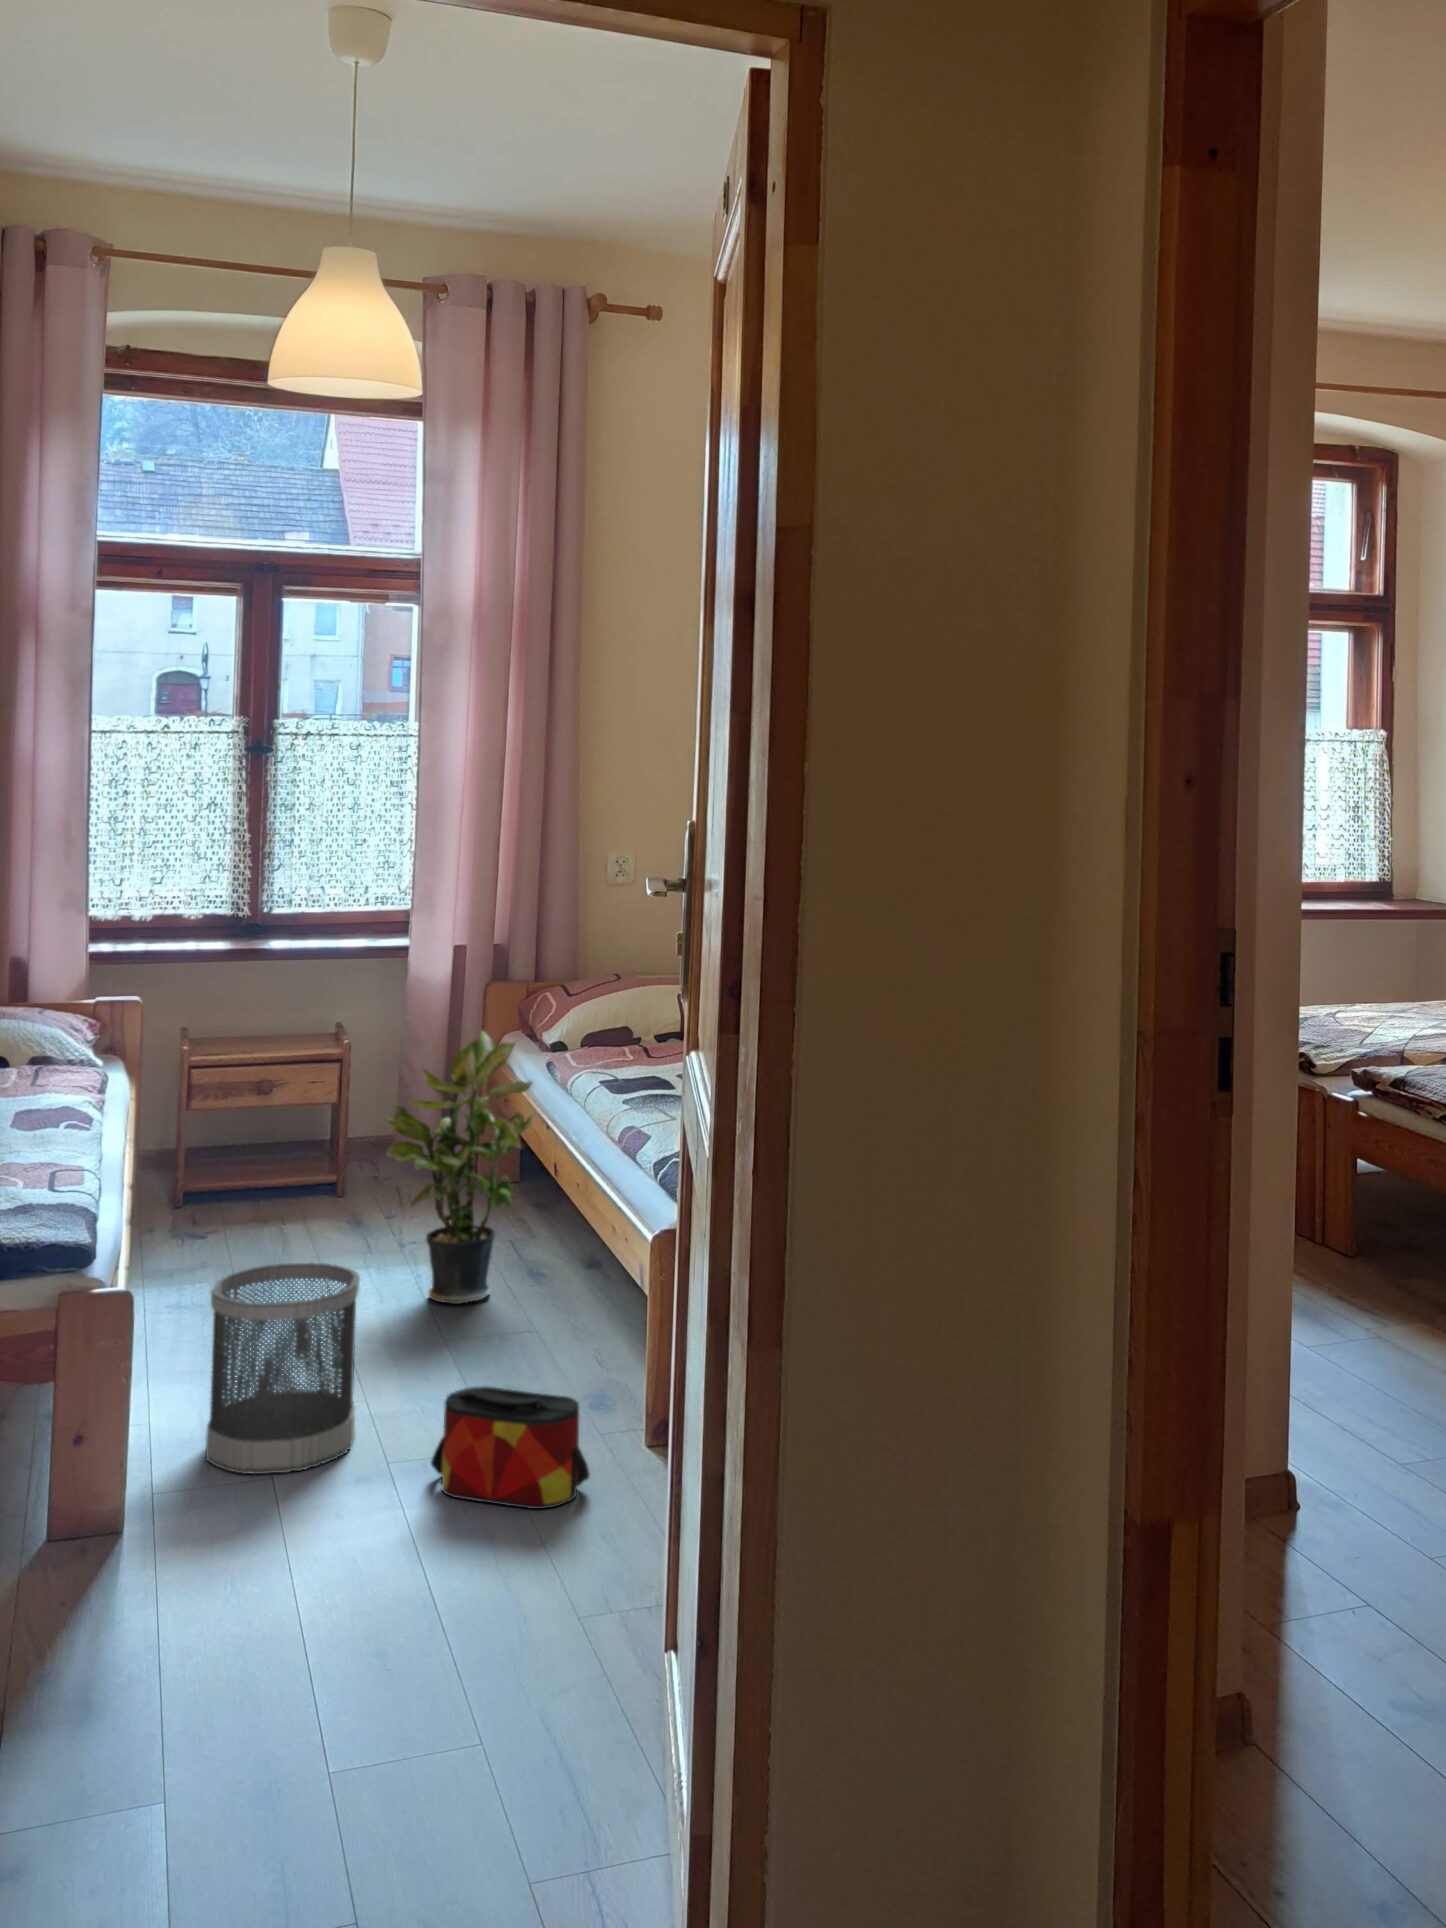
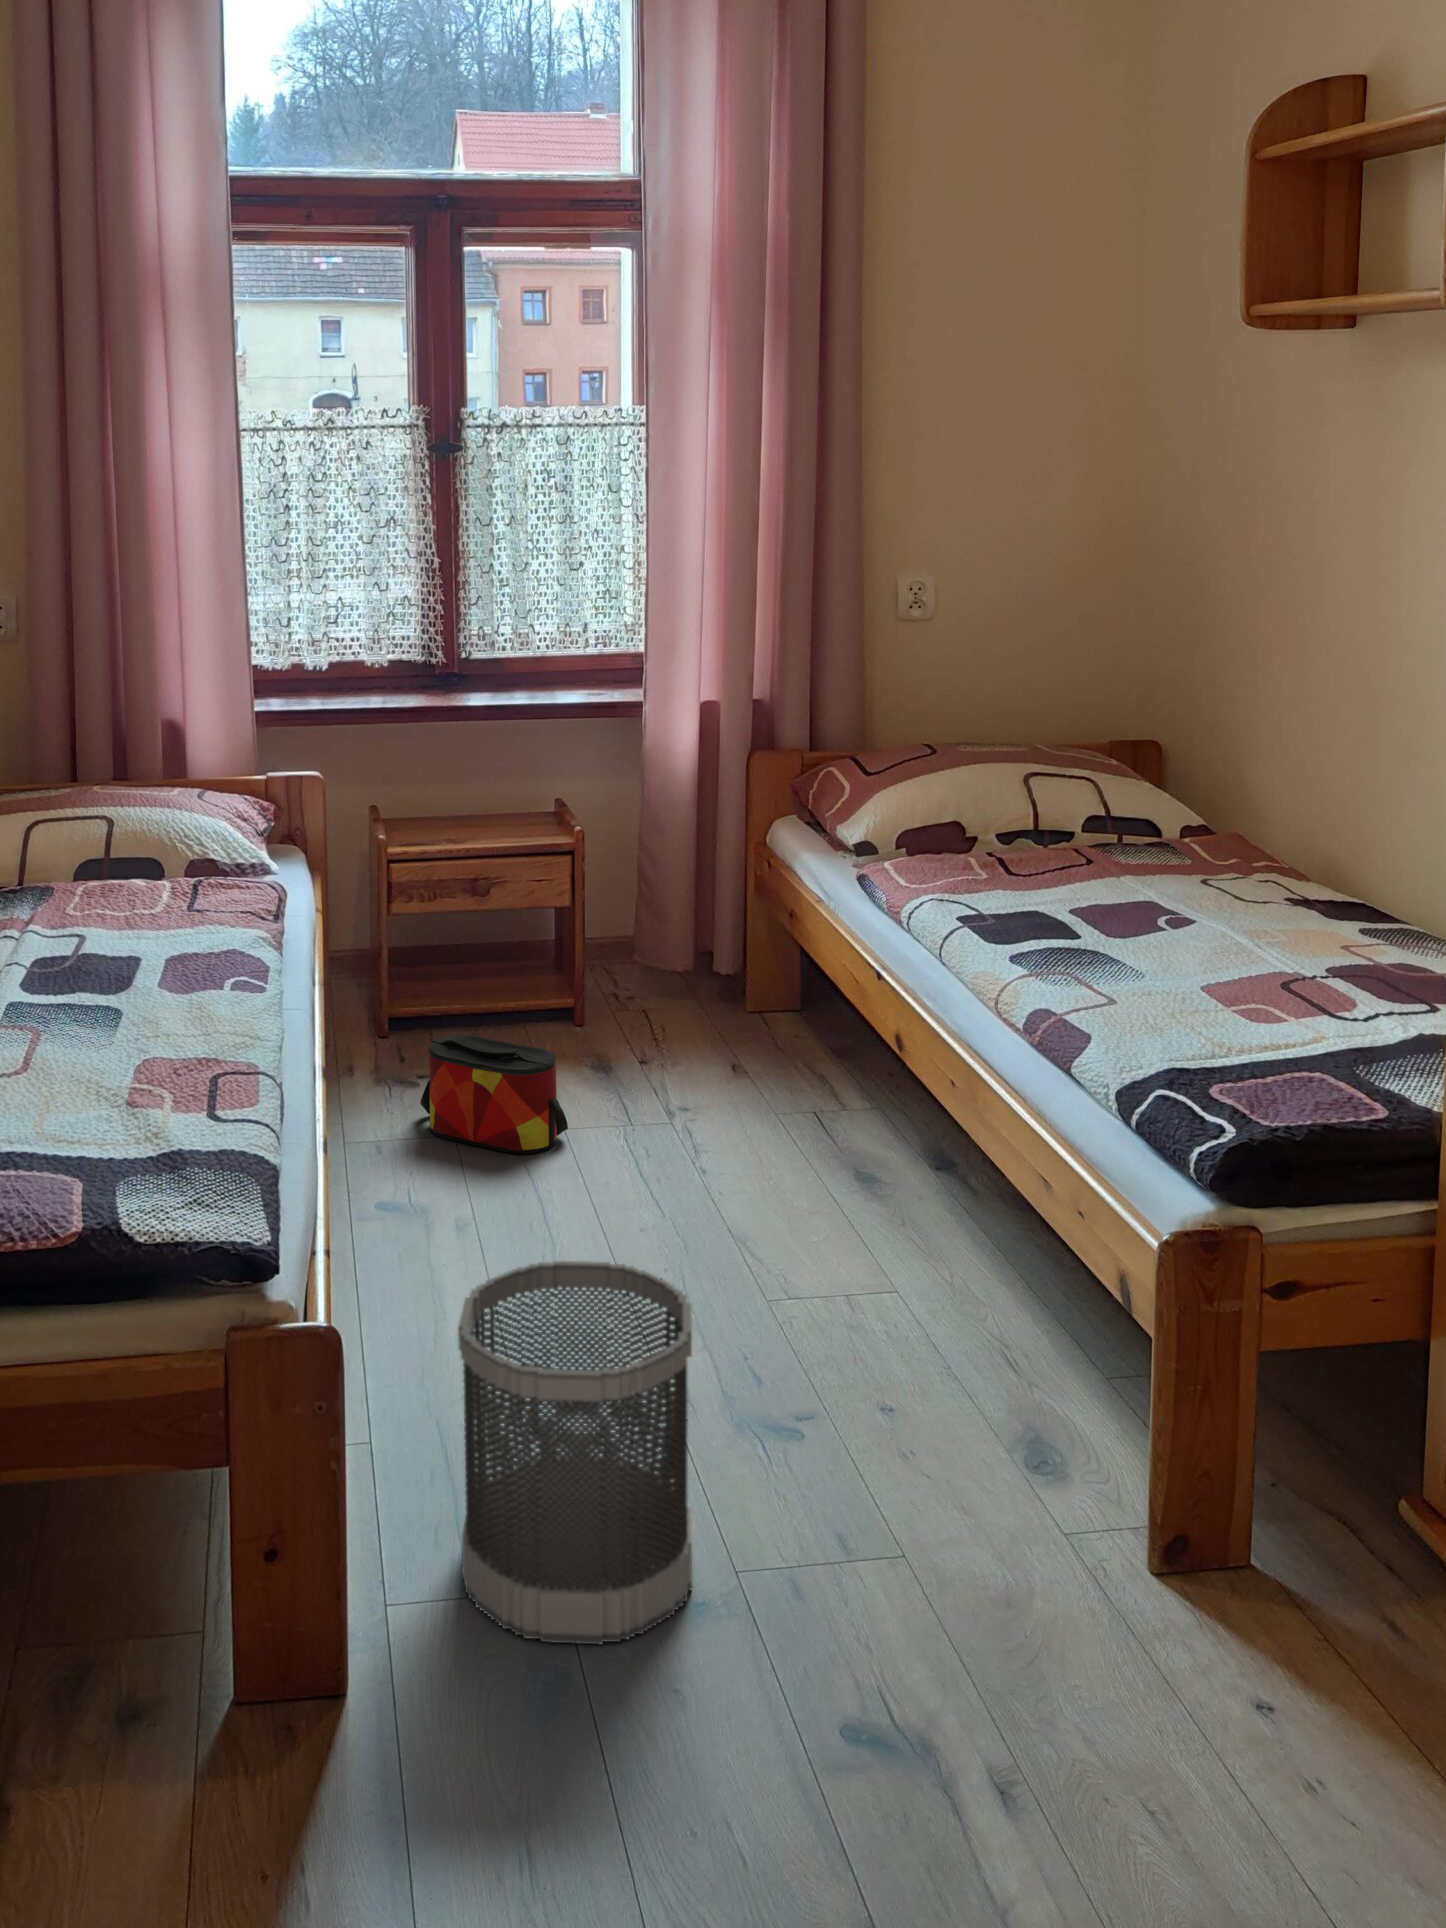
potted plant: present [387,1031,534,1304] -> none [668,848,883,1250]
bag: present [431,1386,589,1509] -> present [420,1035,568,1154]

